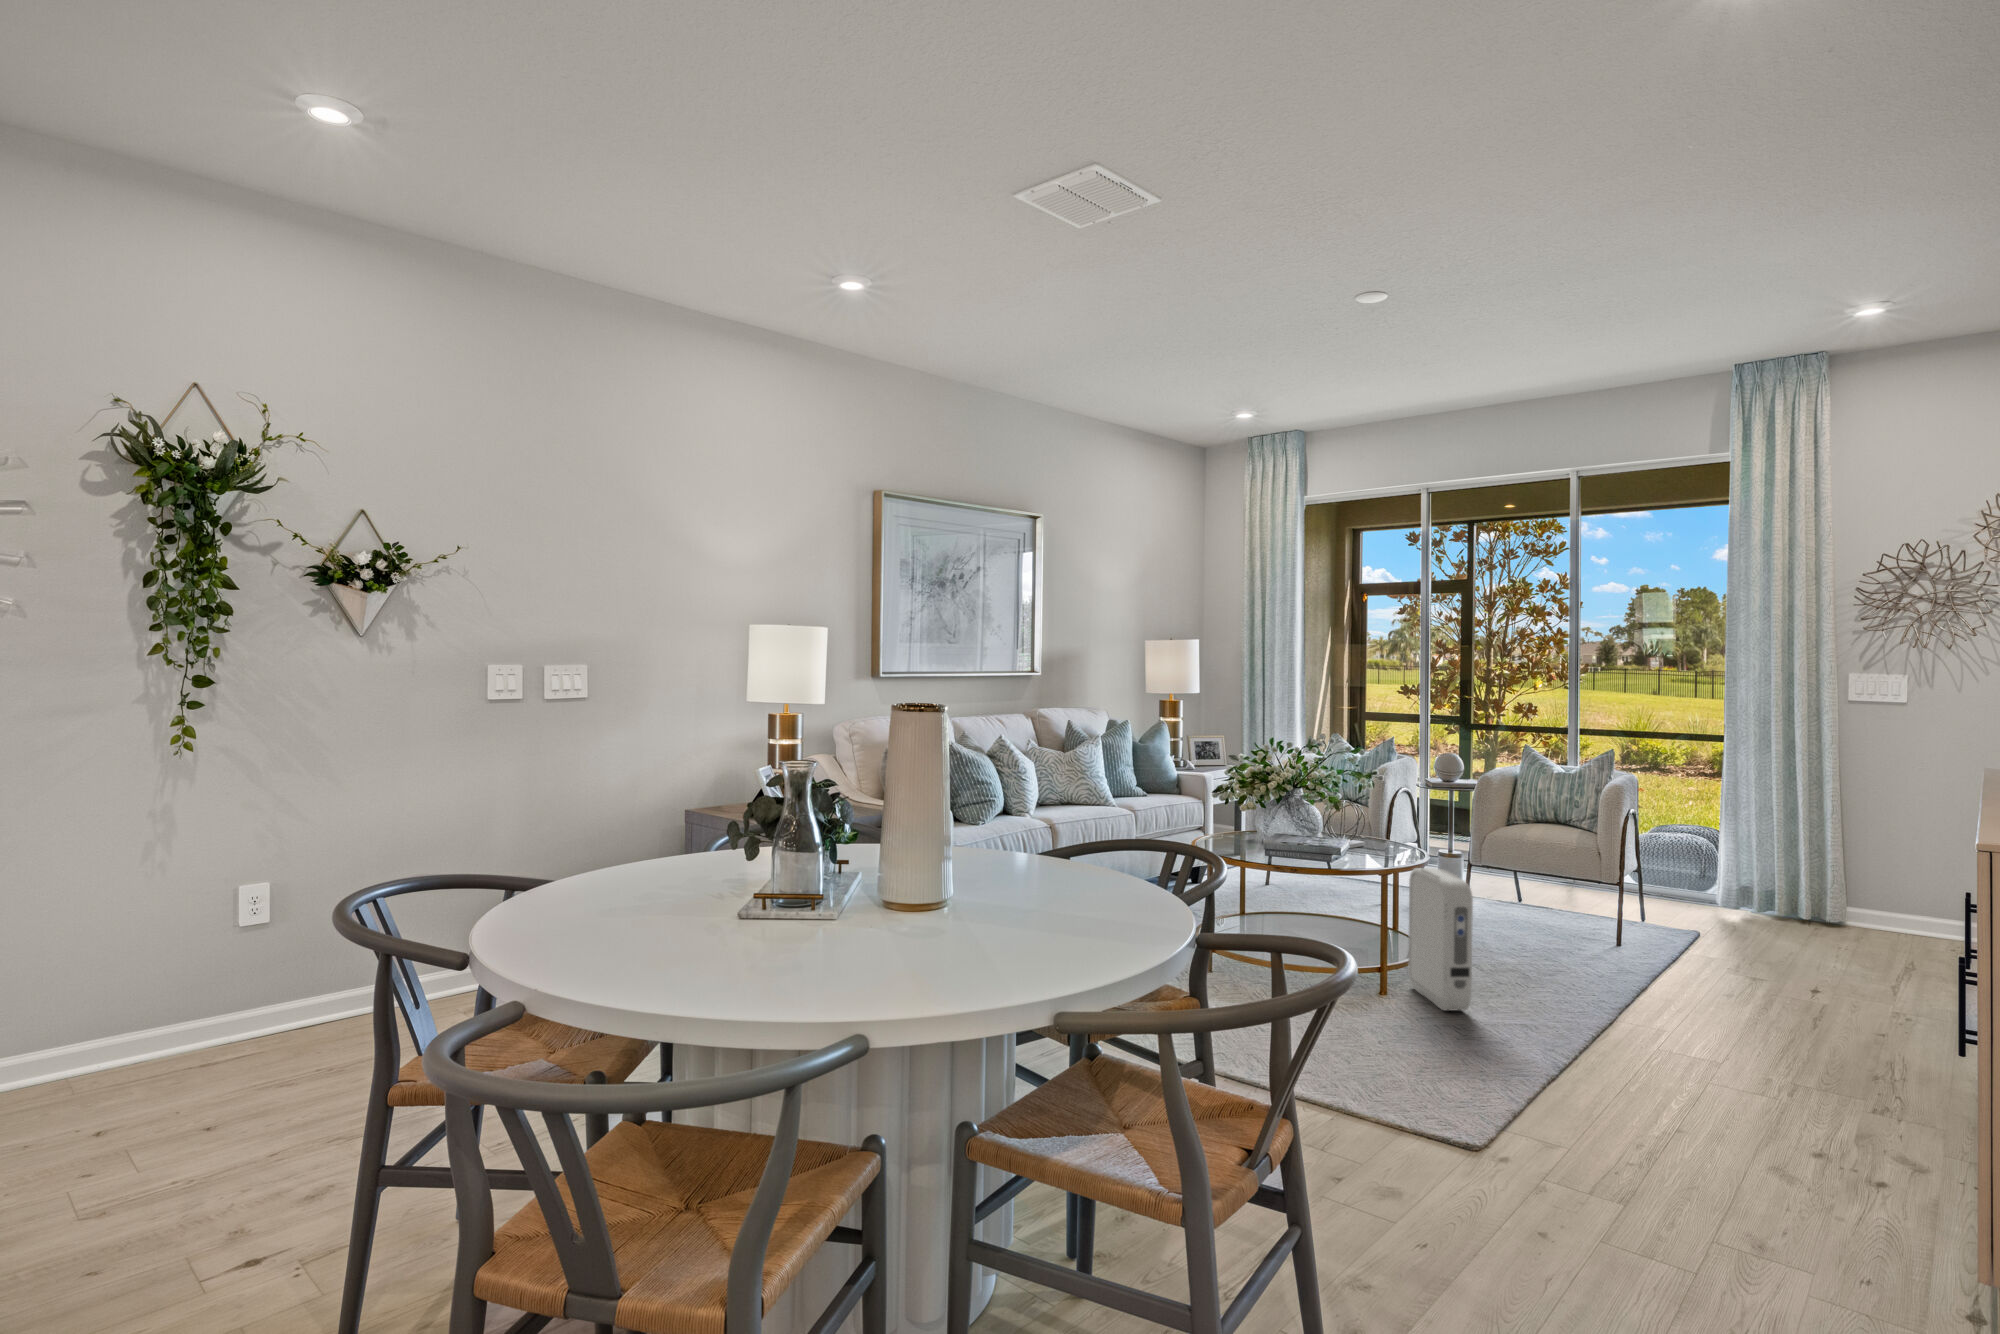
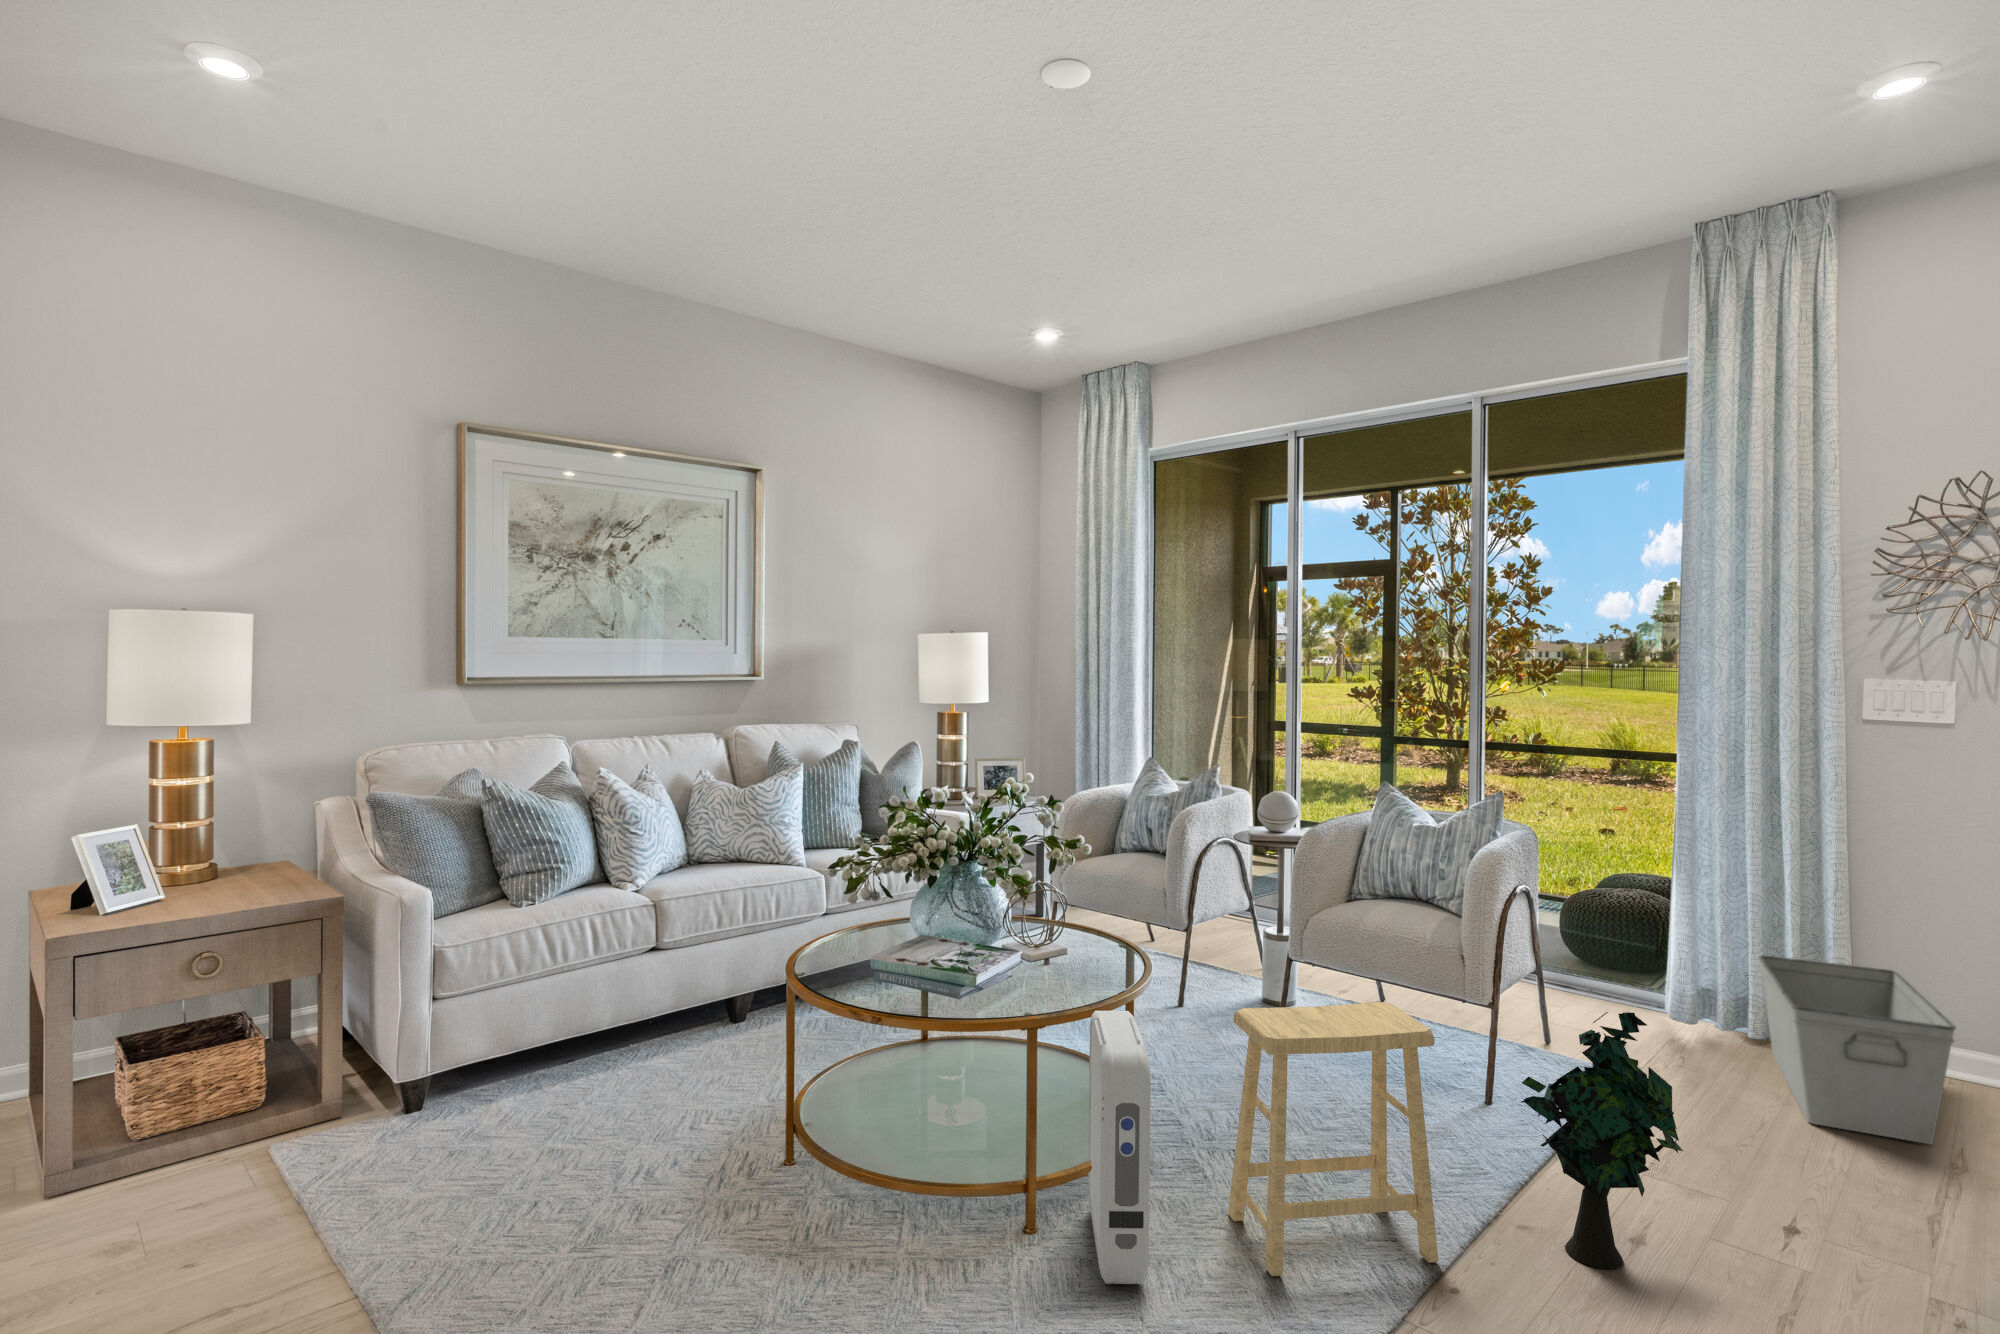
storage bin: none [1782,858,1909,959] -> present [1759,955,1956,1144]
decorative plant: none [1662,860,1760,1005] -> present [1521,1012,1683,1269]
footstool: none [1492,863,1623,1009] -> present [1228,1002,1439,1276]

